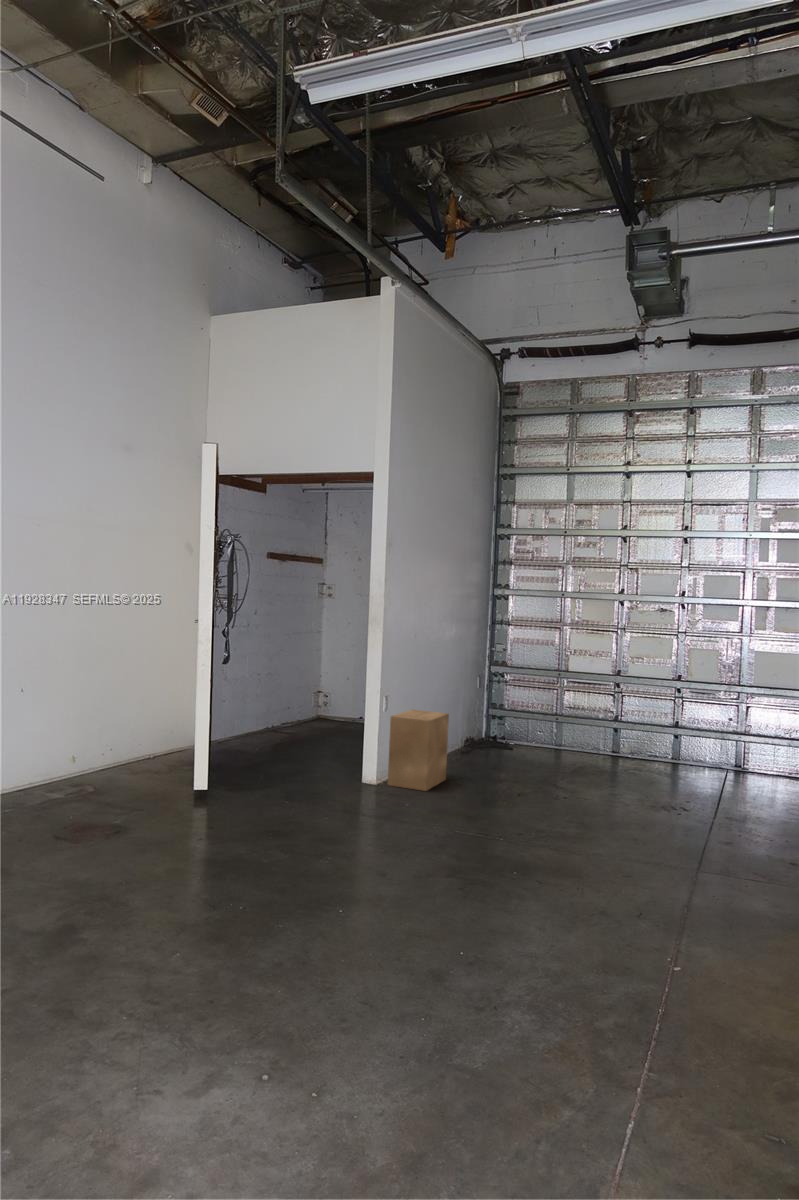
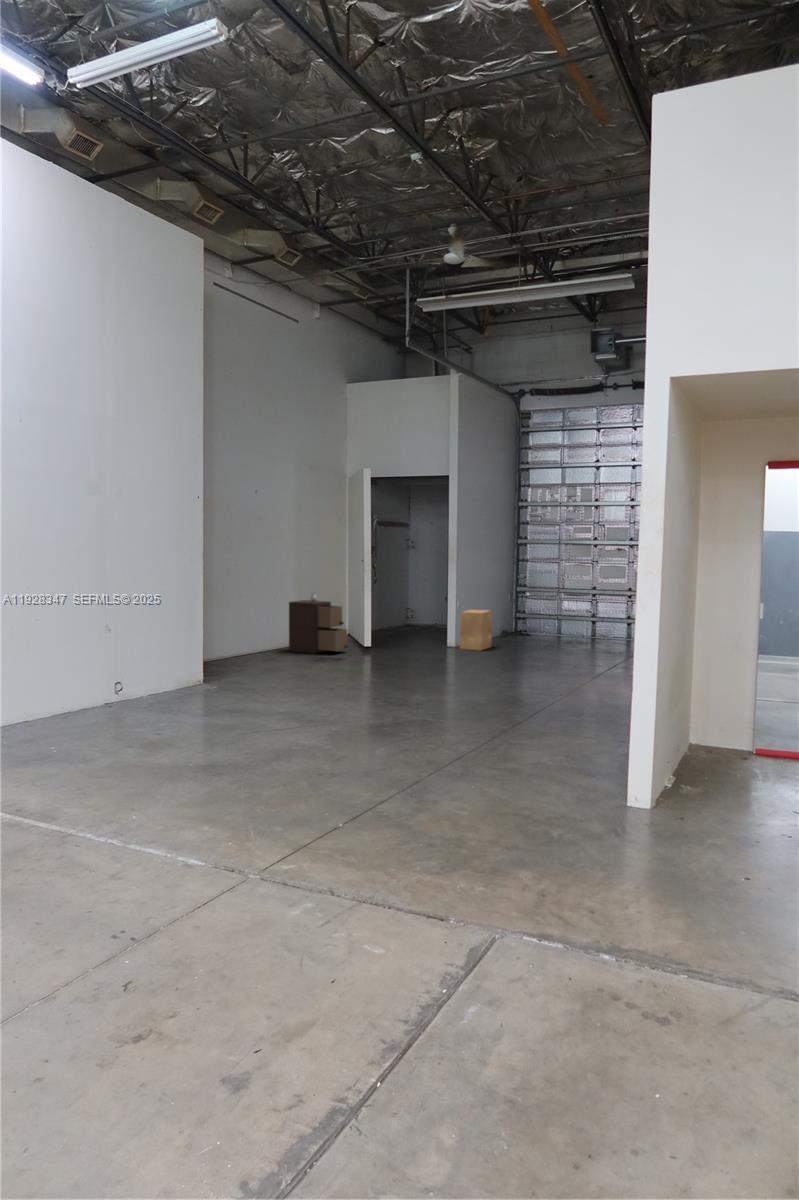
storage cabinet: none [50,674,166,797] -> present [289,592,348,653]

